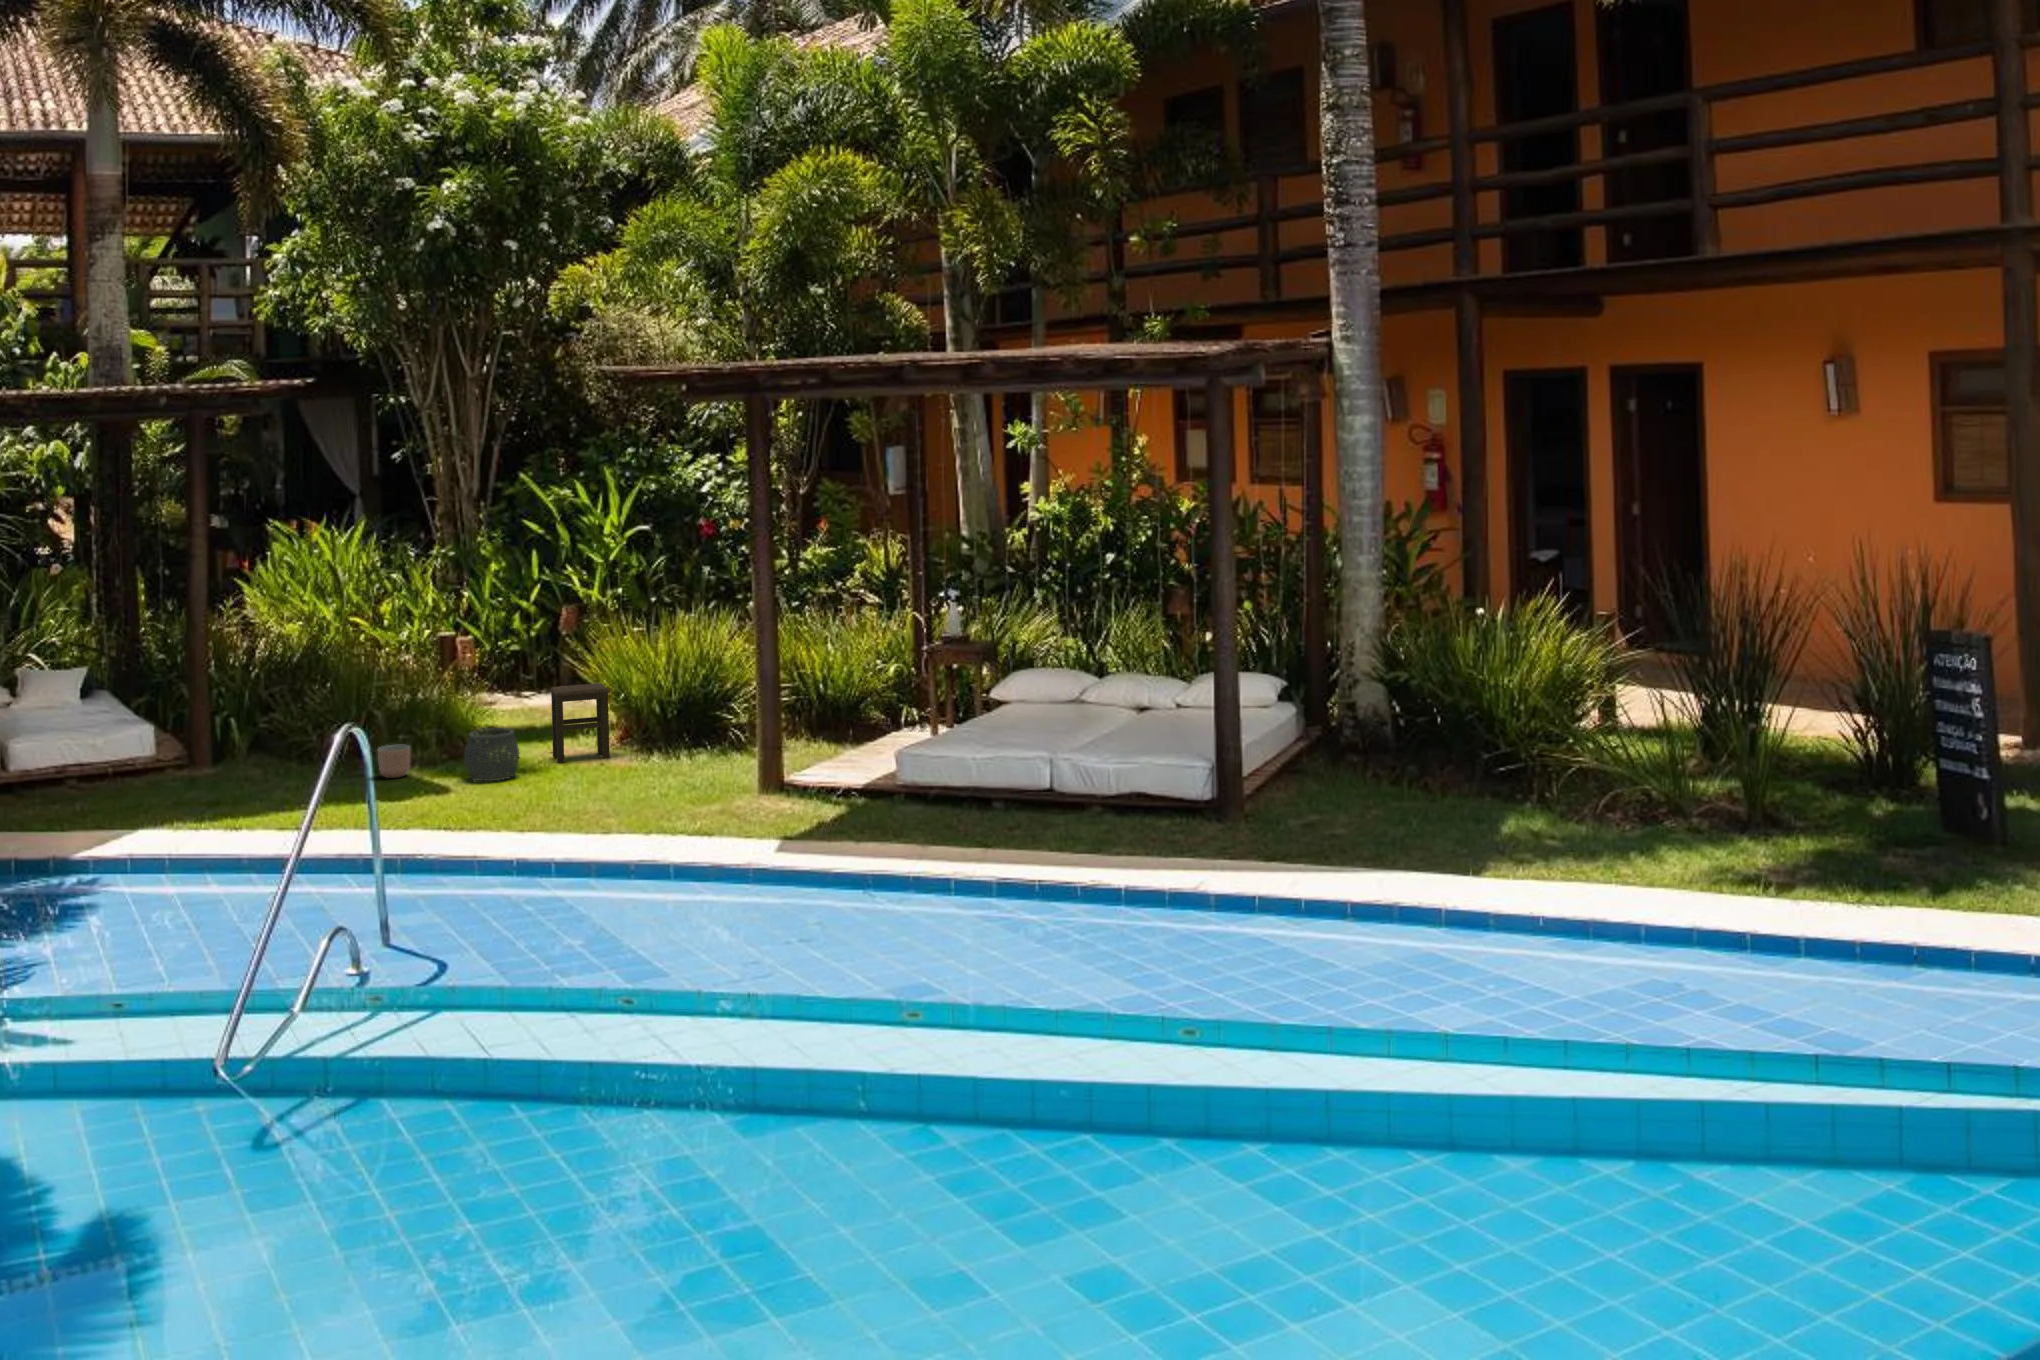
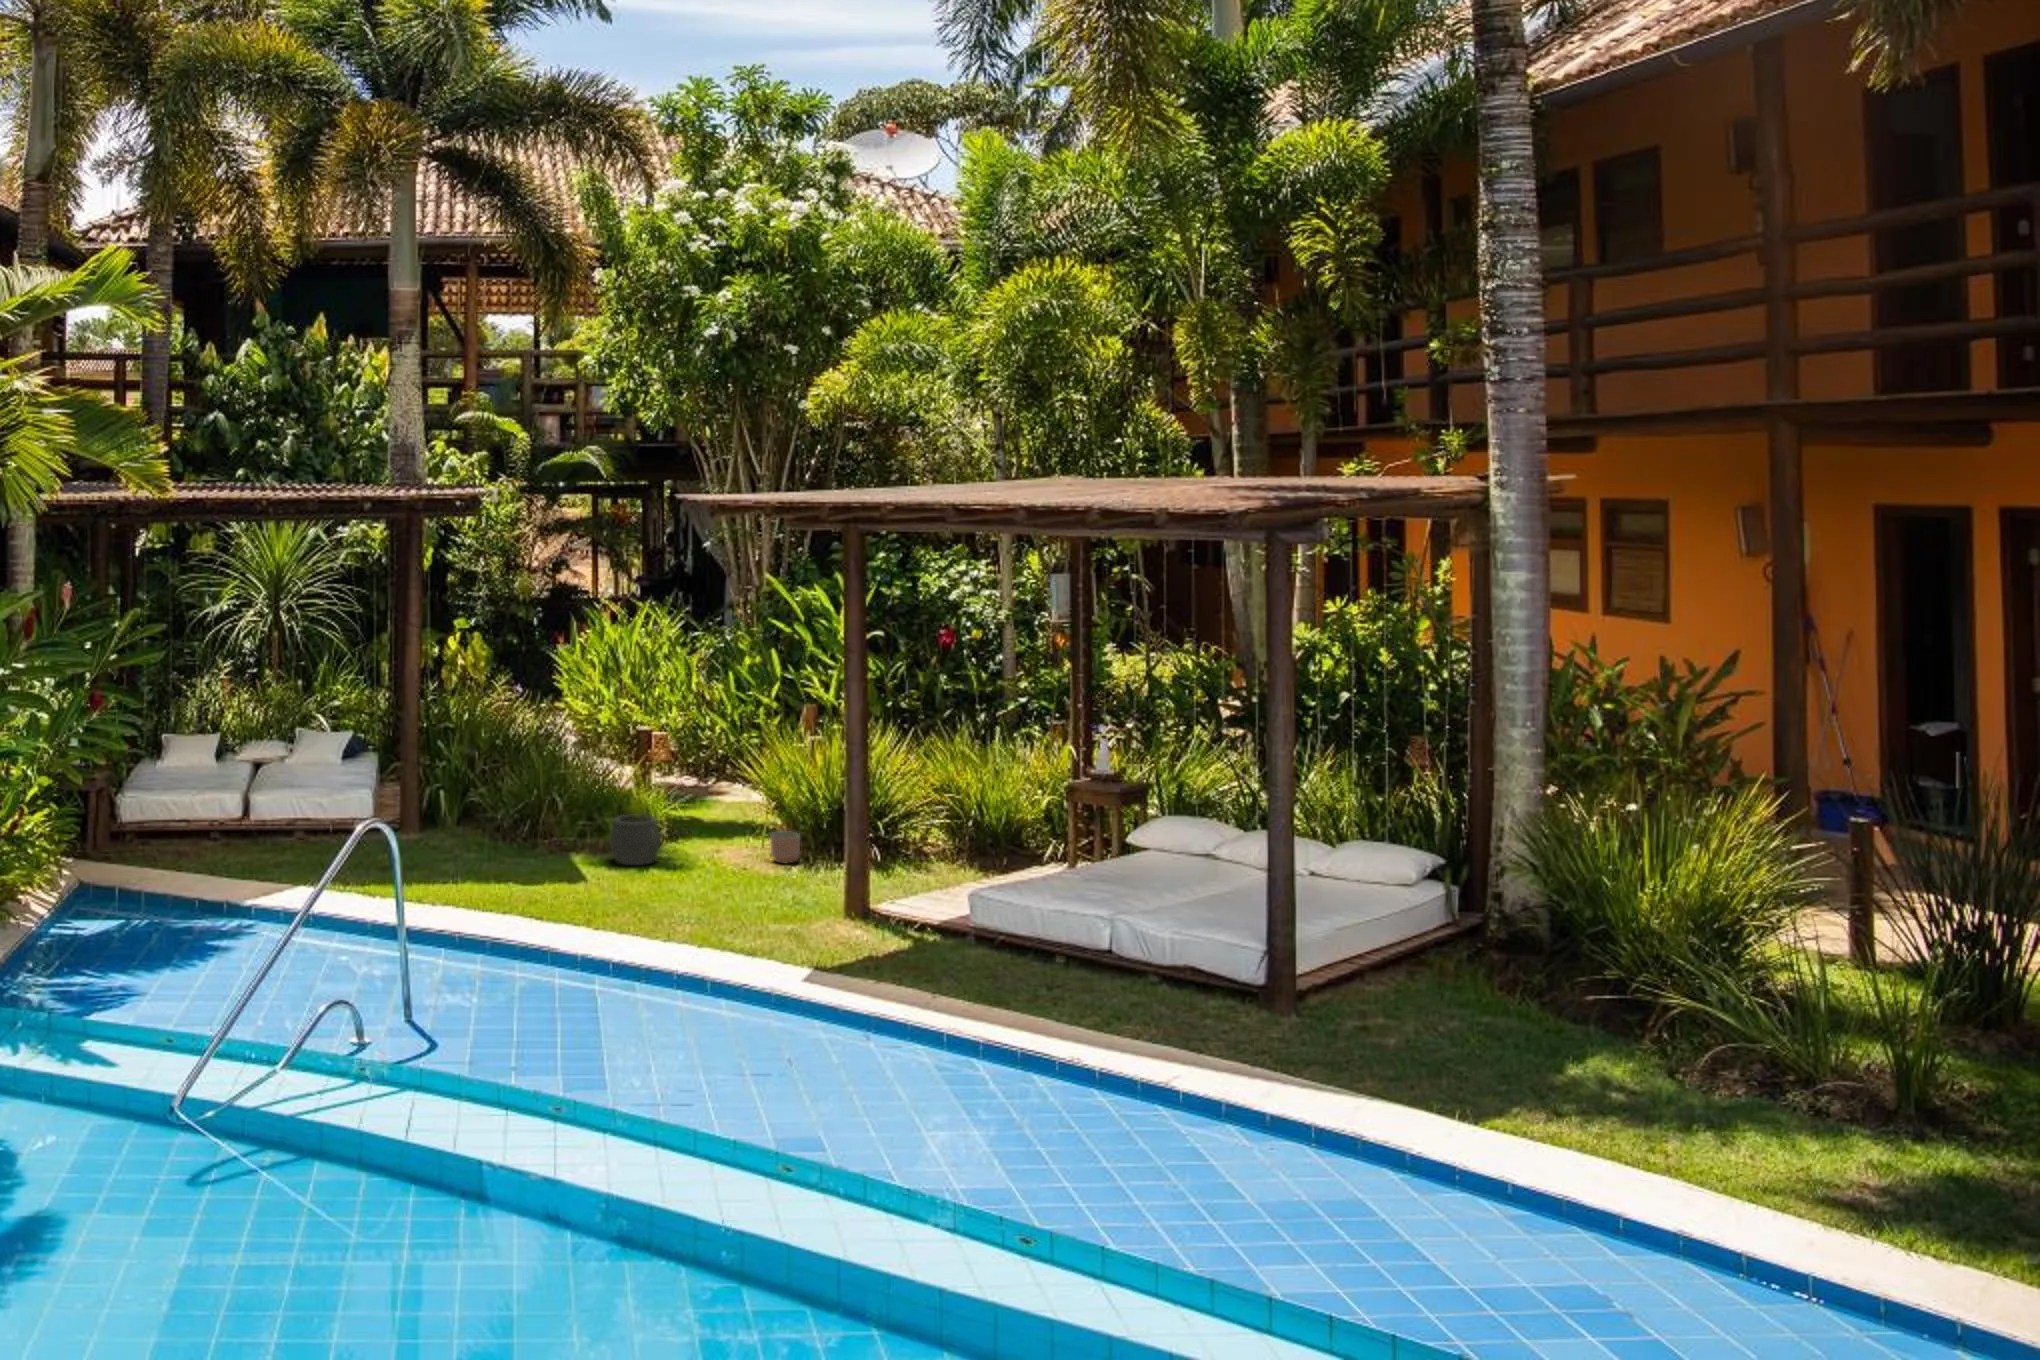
stool: present [550,683,610,763] -> none [703,780,754,855]
planter: present [378,745,410,778] -> present [770,831,800,863]

